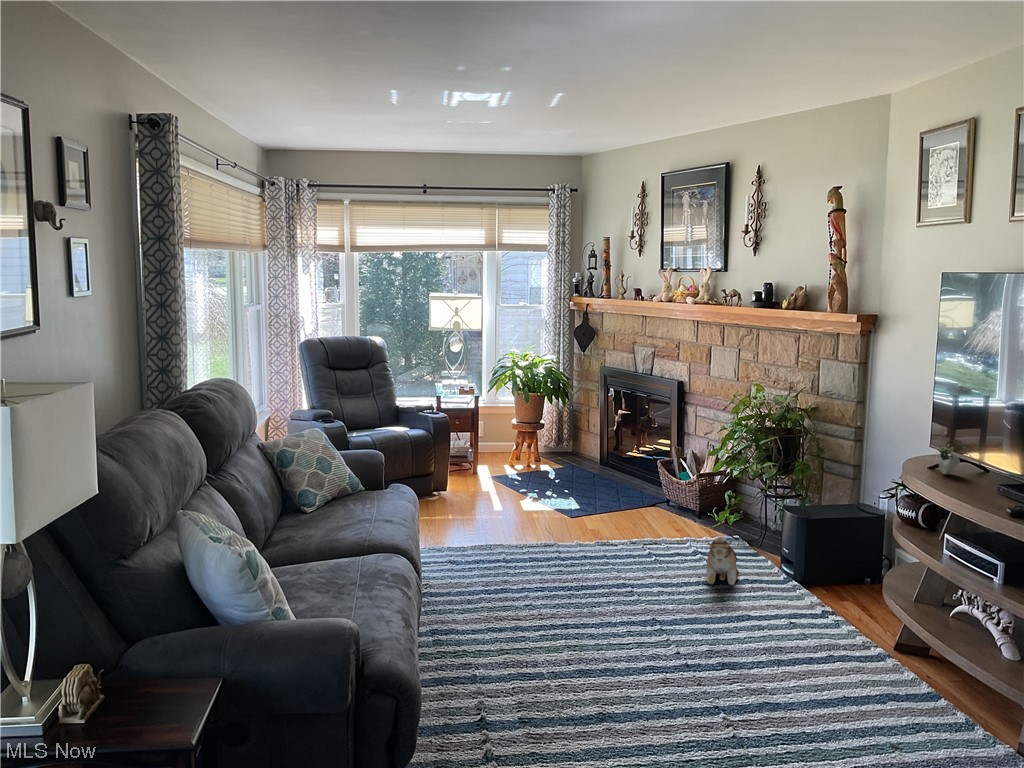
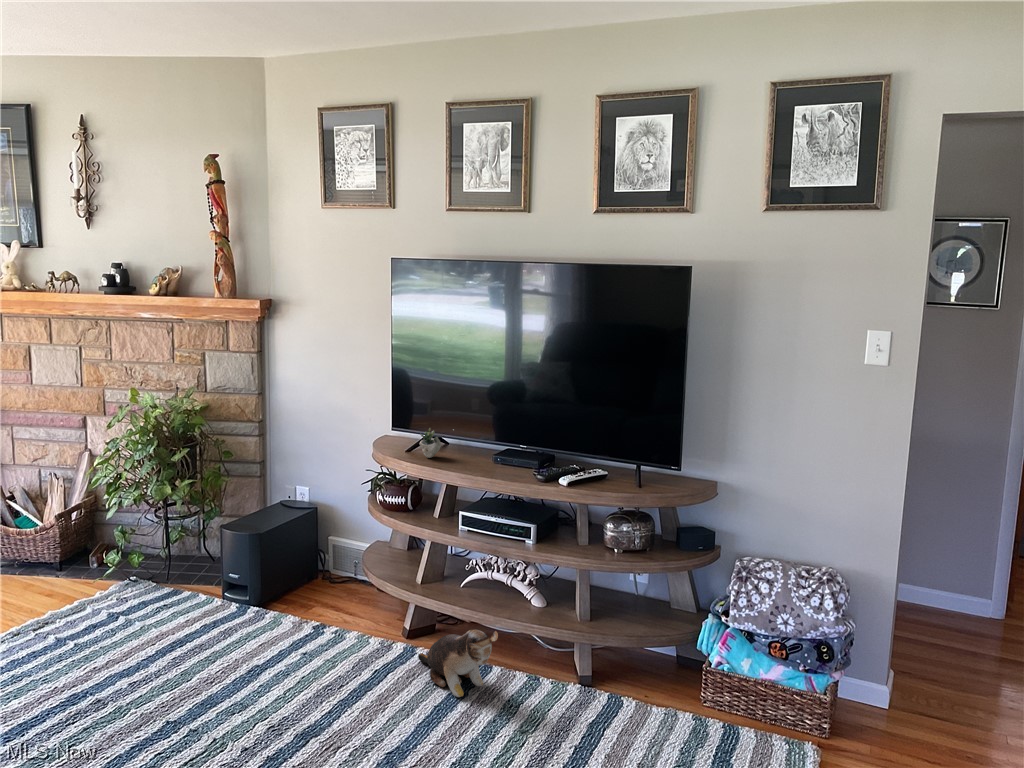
plush toy: present [706,537,739,585] -> present [418,630,498,697]

